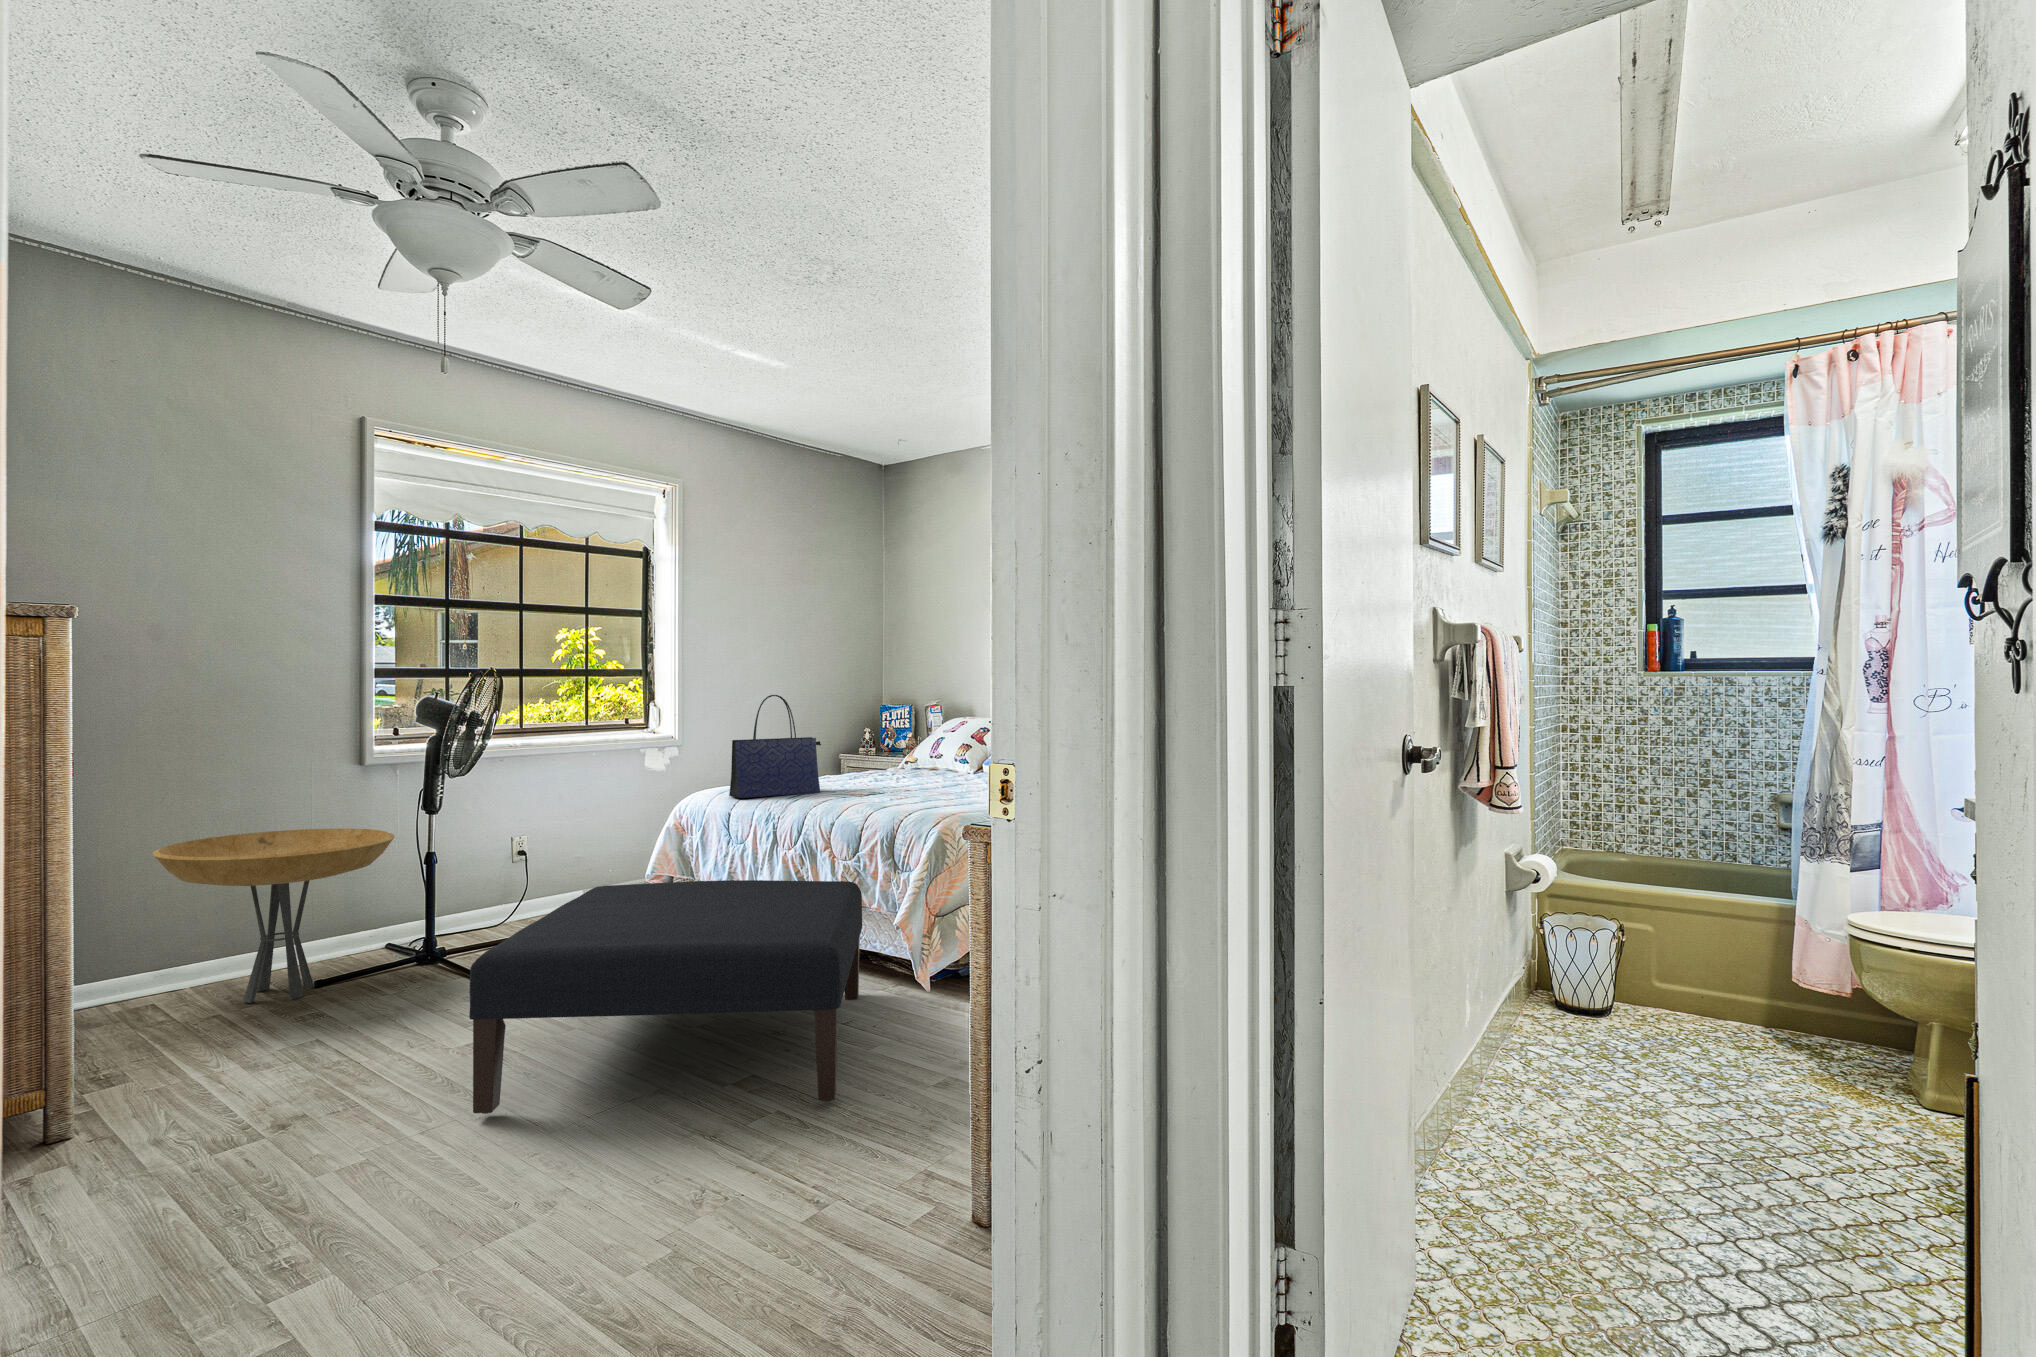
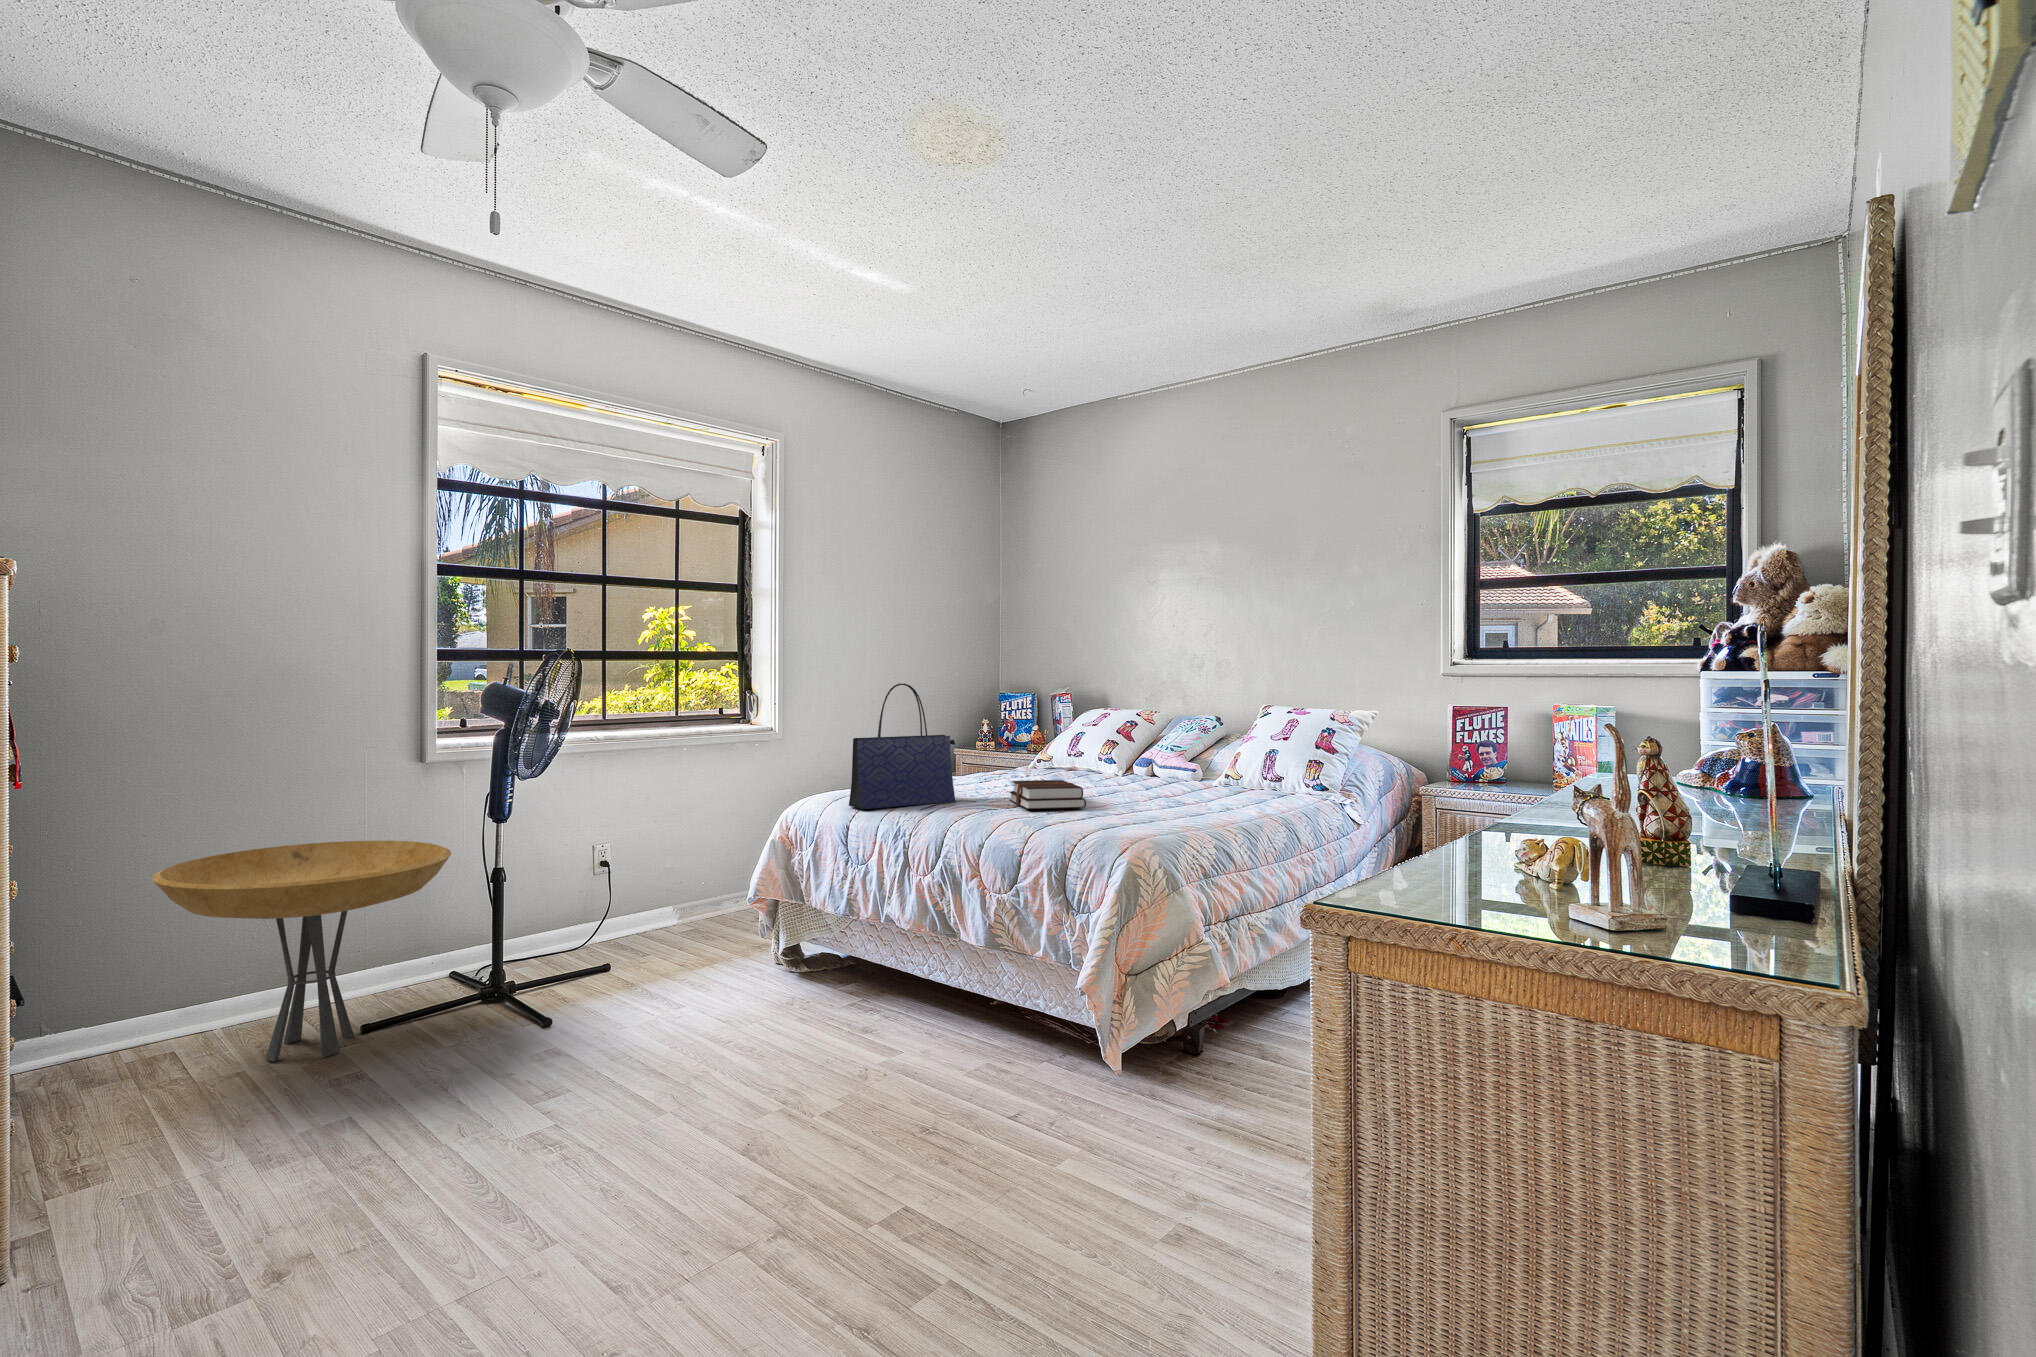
hardback book: none [866,774,925,796] -> present [1009,780,1086,809]
ottoman: present [469,880,862,1114] -> none [526,922,1049,1280]

